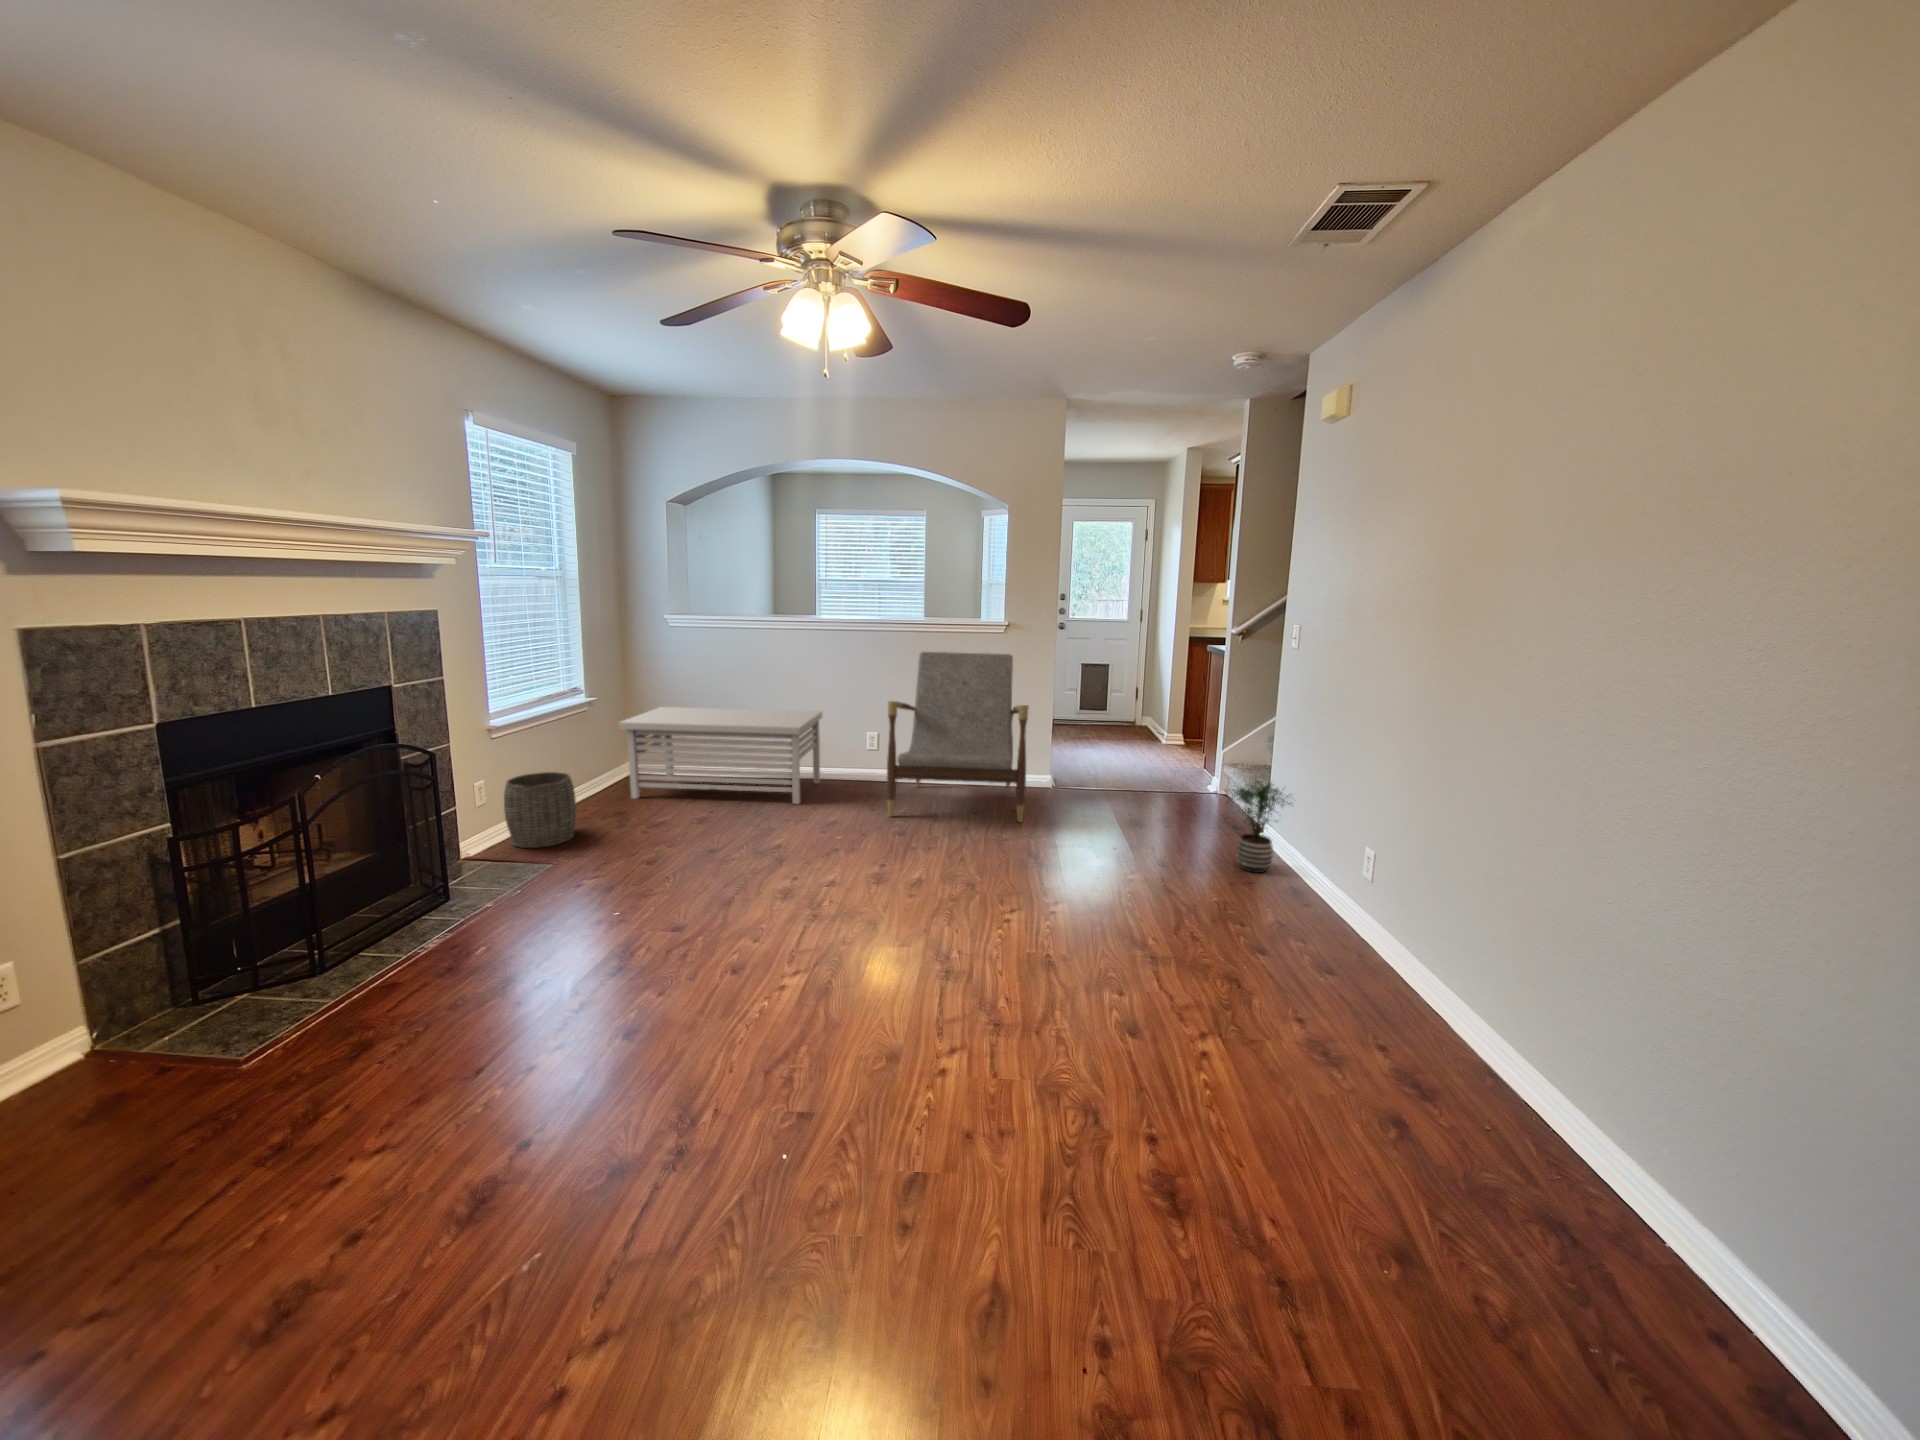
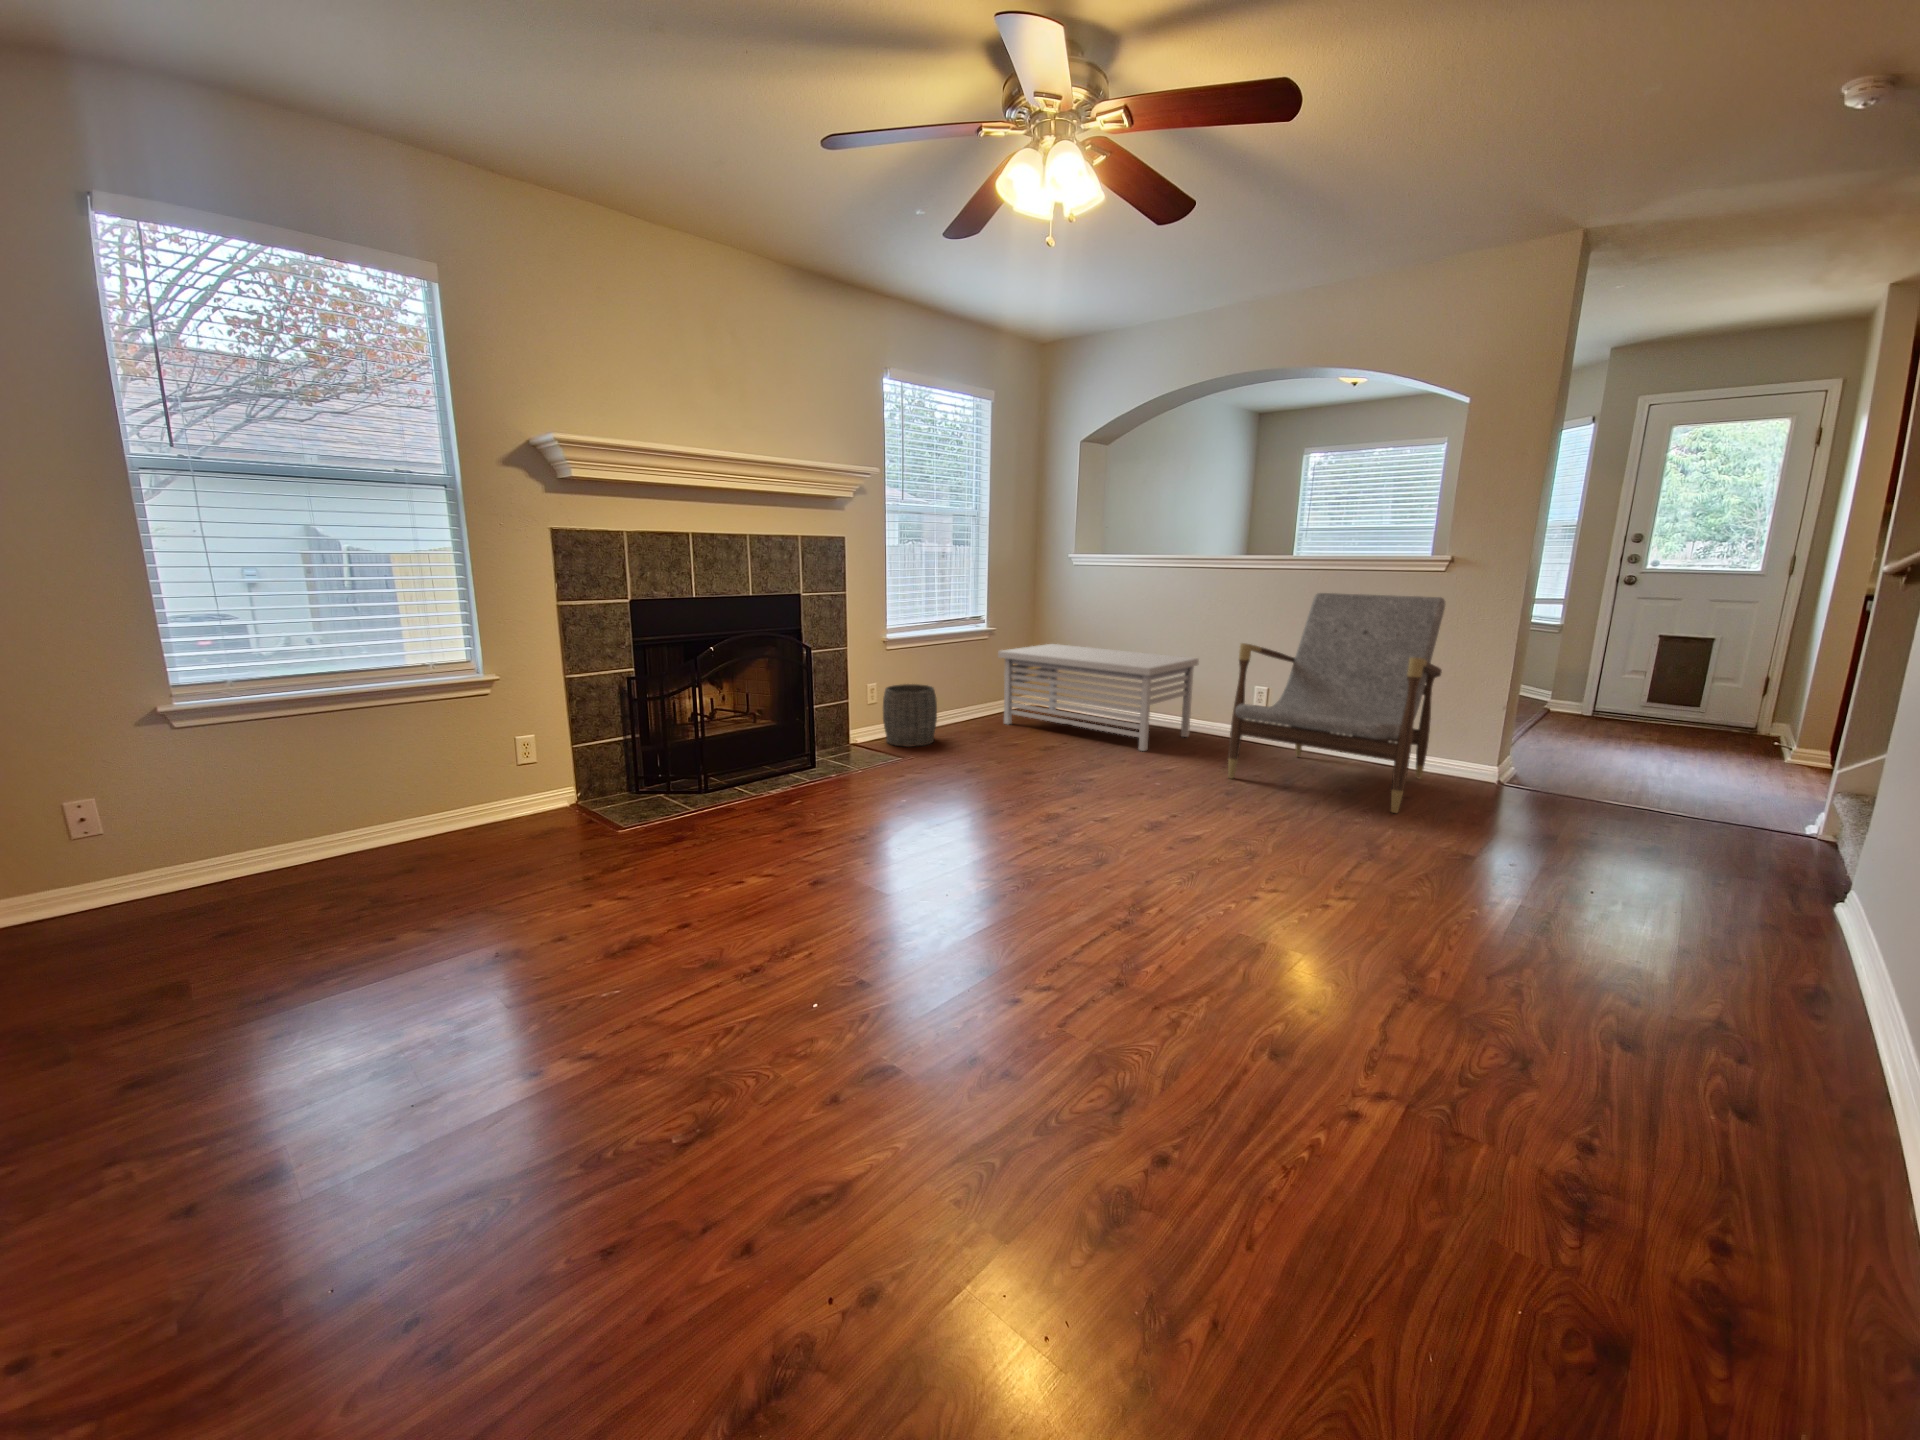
potted plant: present [1232,779,1291,873] -> none [1712,796,1891,963]

